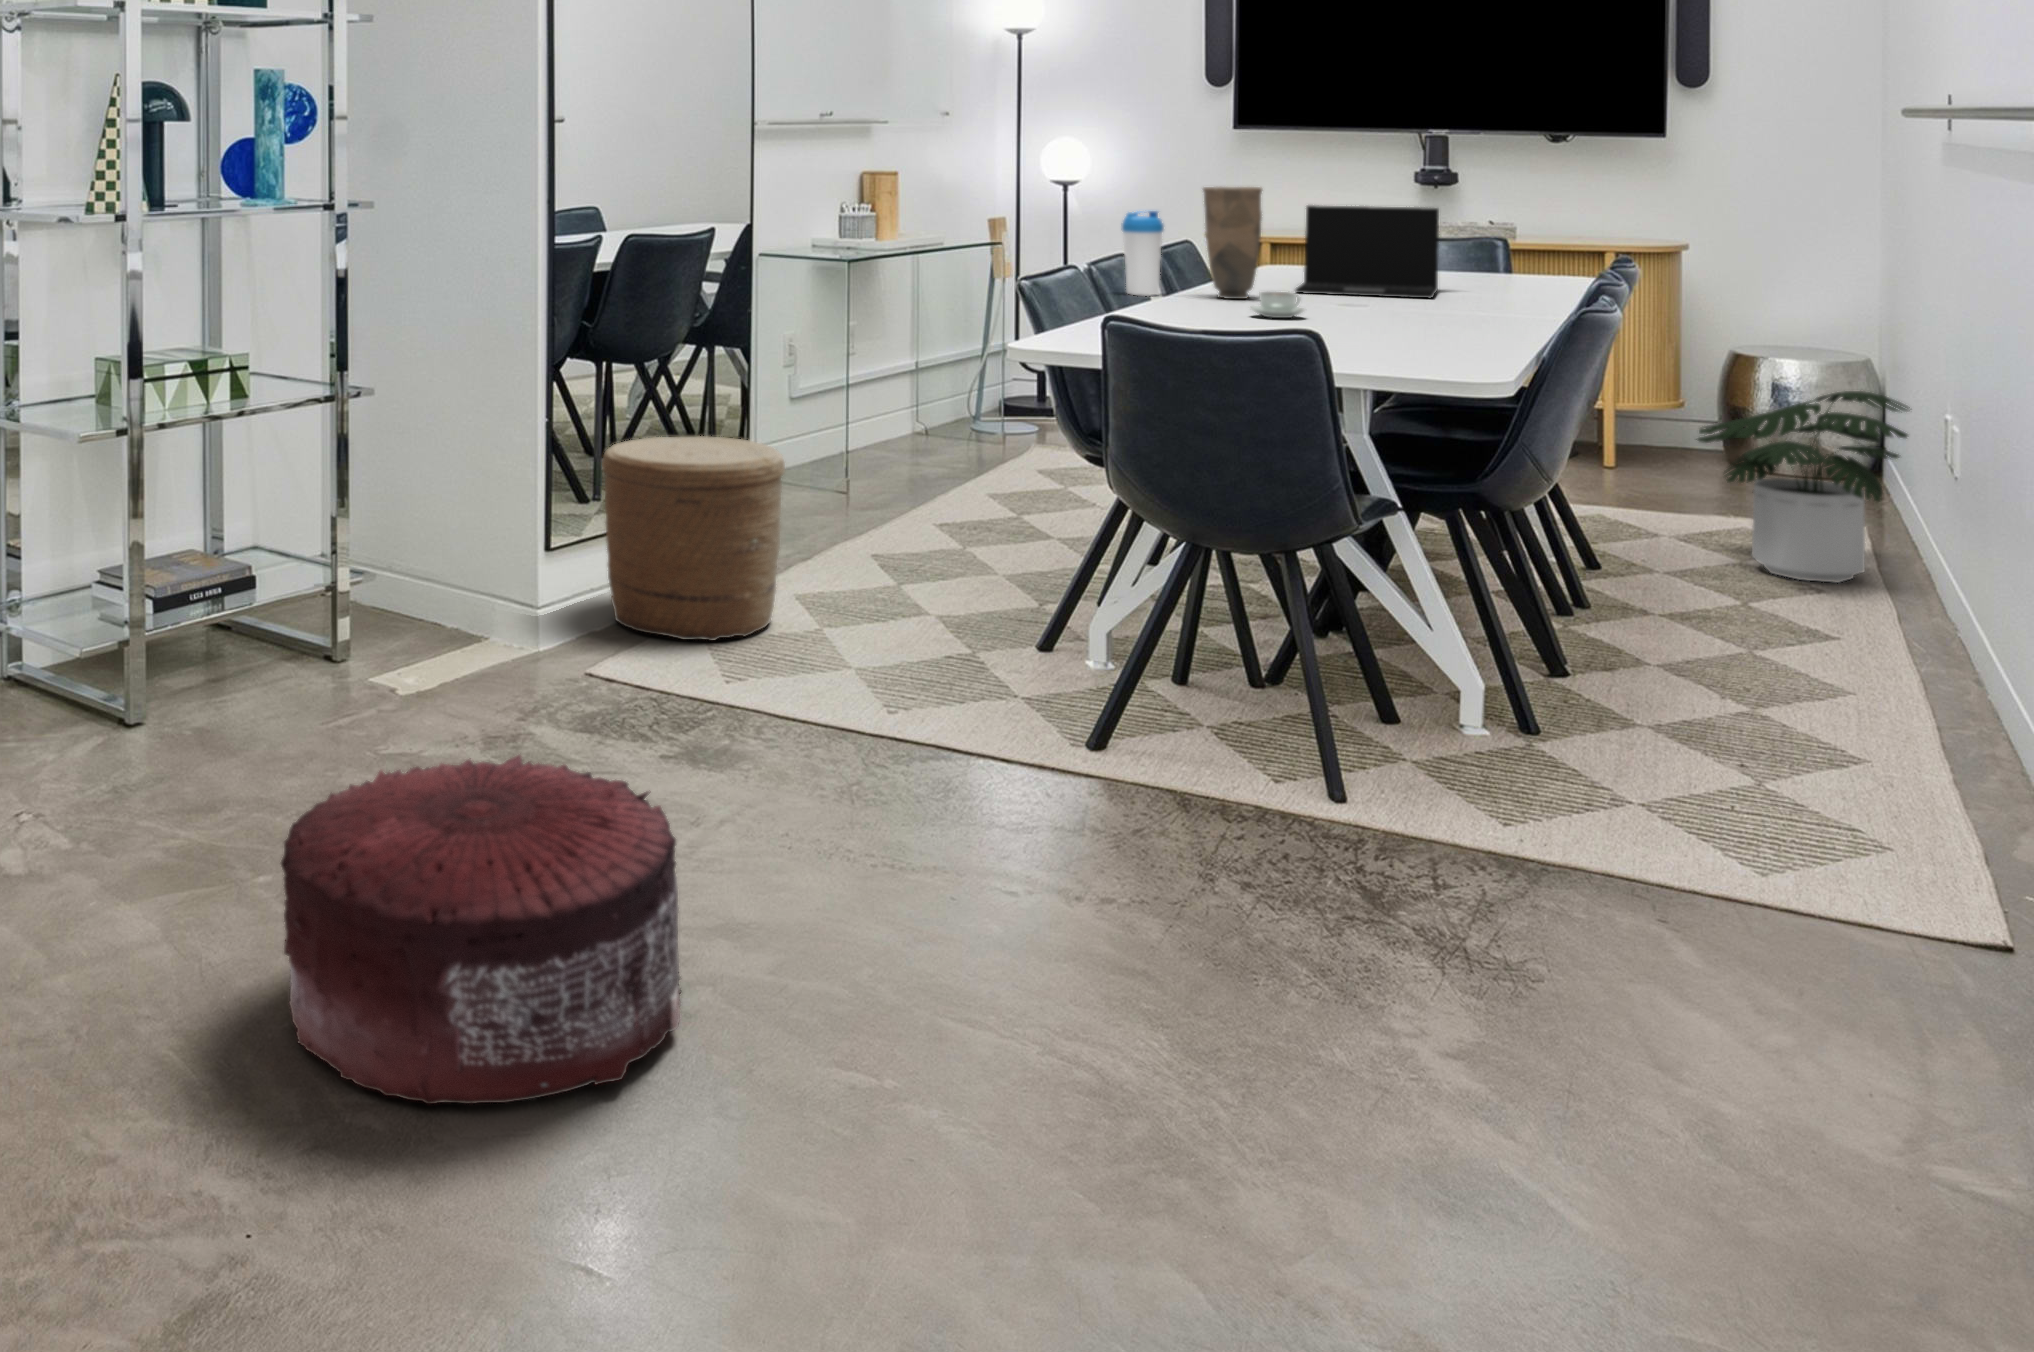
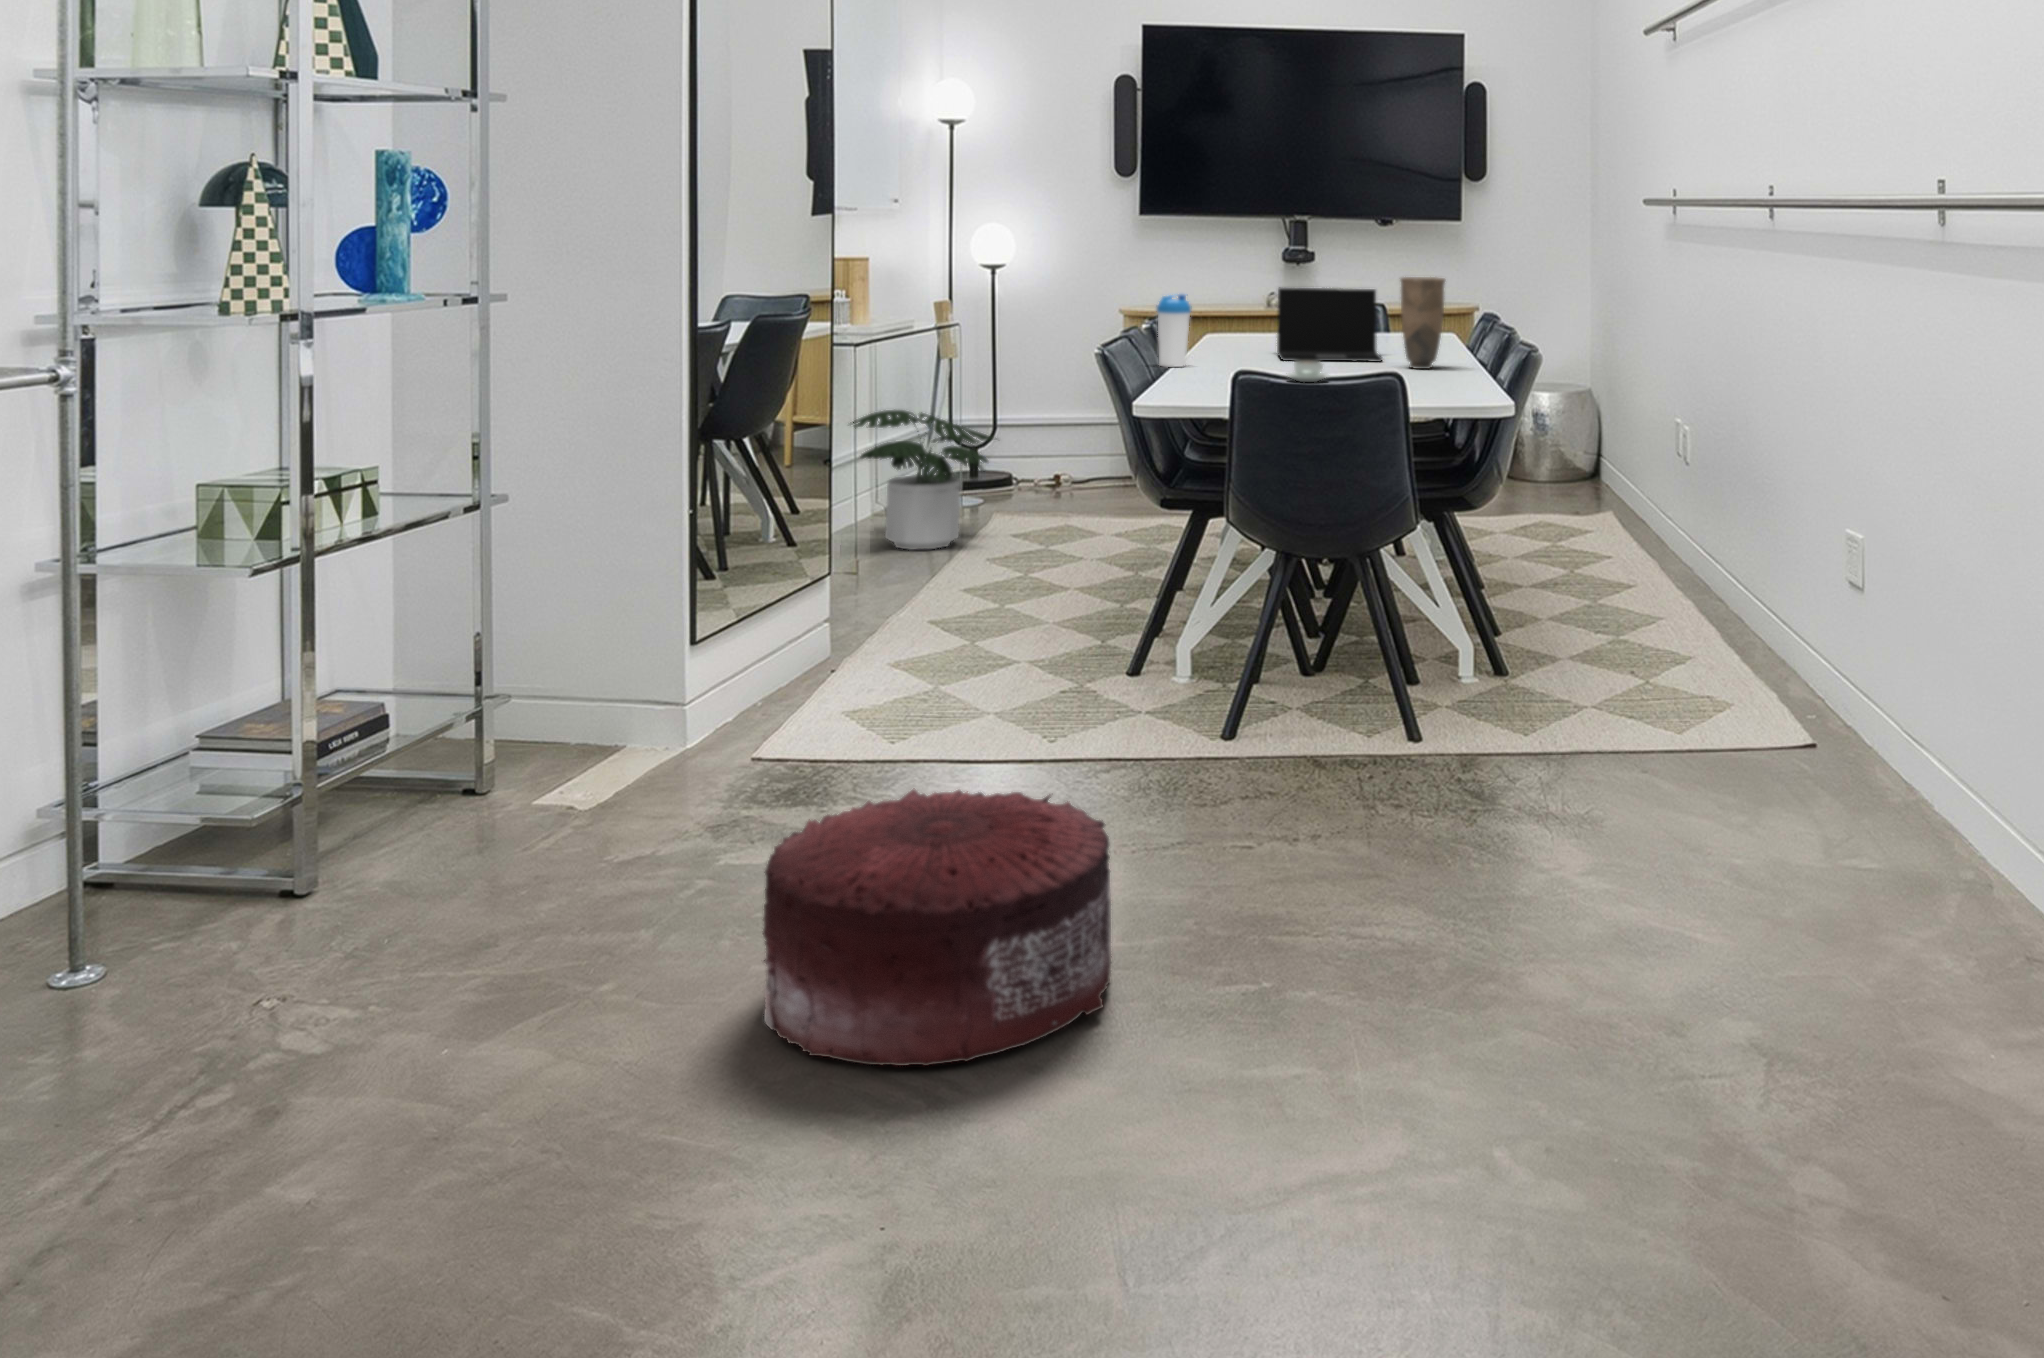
vase: present [1203,187,1262,299] -> present [1401,277,1445,369]
potted plant: present [1696,391,1910,583] -> present [851,410,993,550]
woven basket: present [602,436,785,641] -> none [726,516,910,708]

